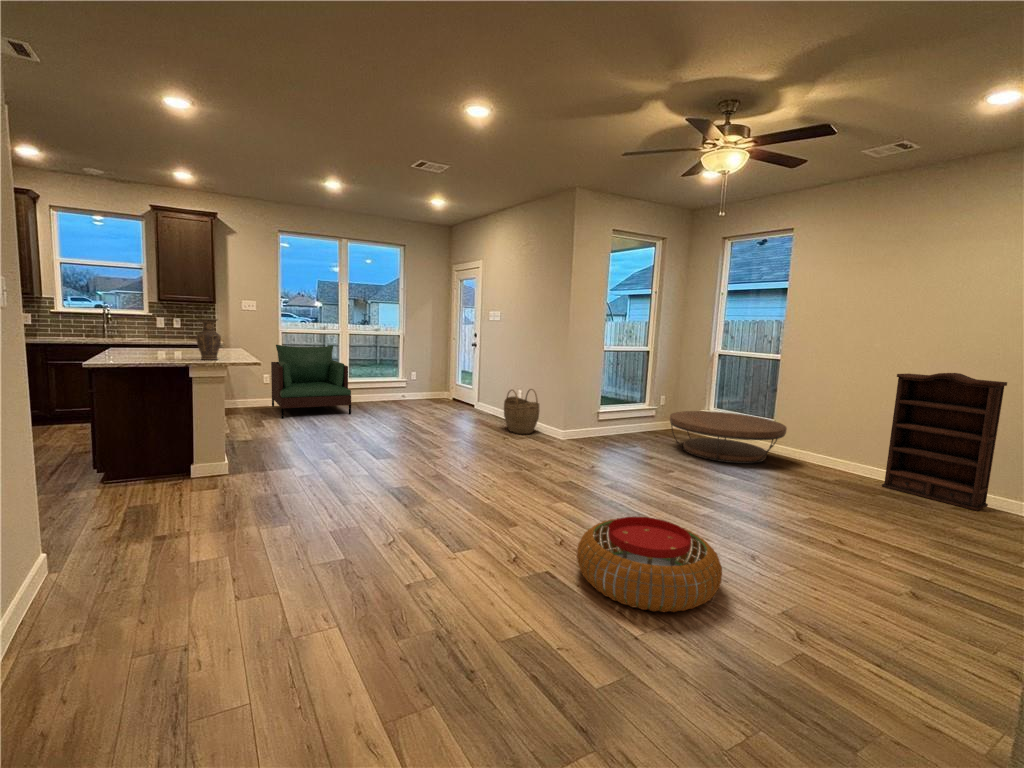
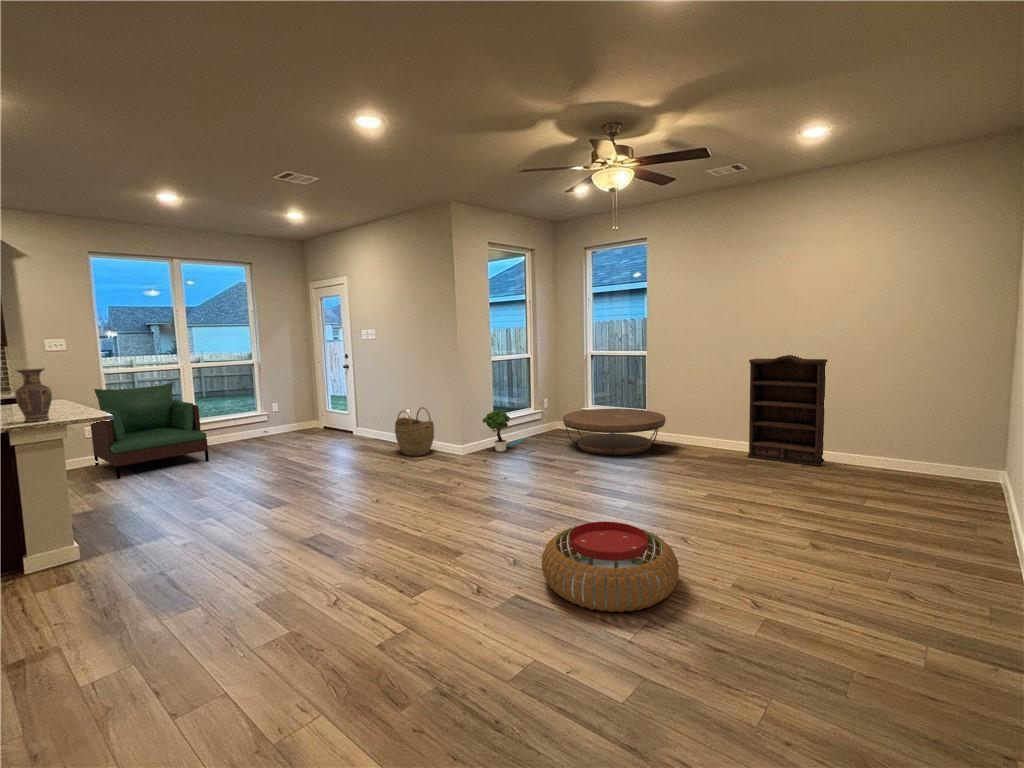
potted tree: none [586,399,630,441] -> present [483,410,524,452]

